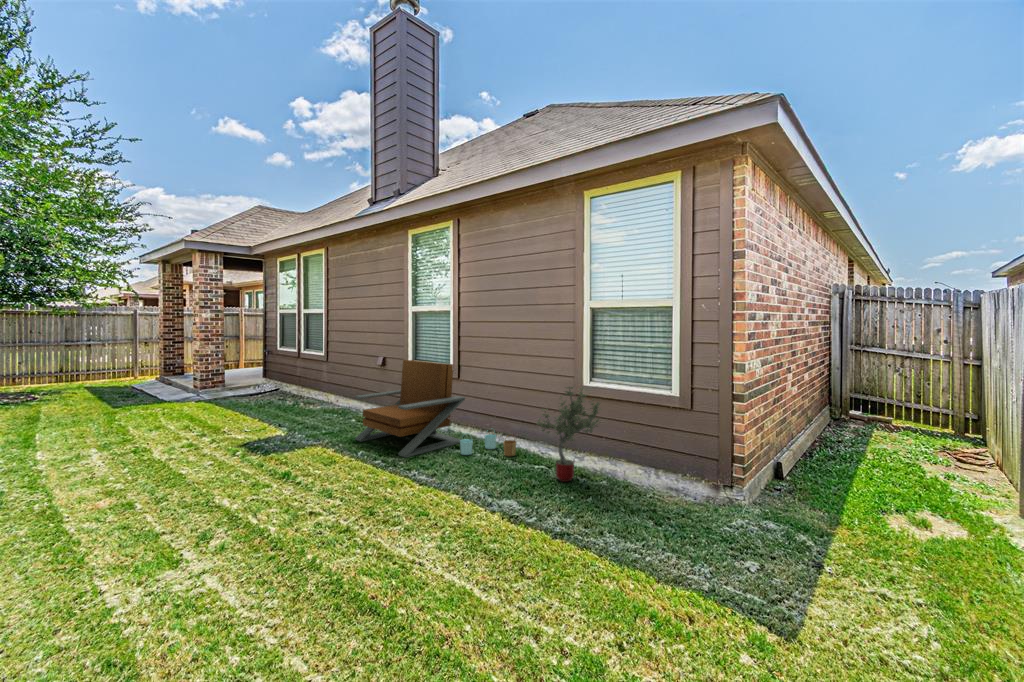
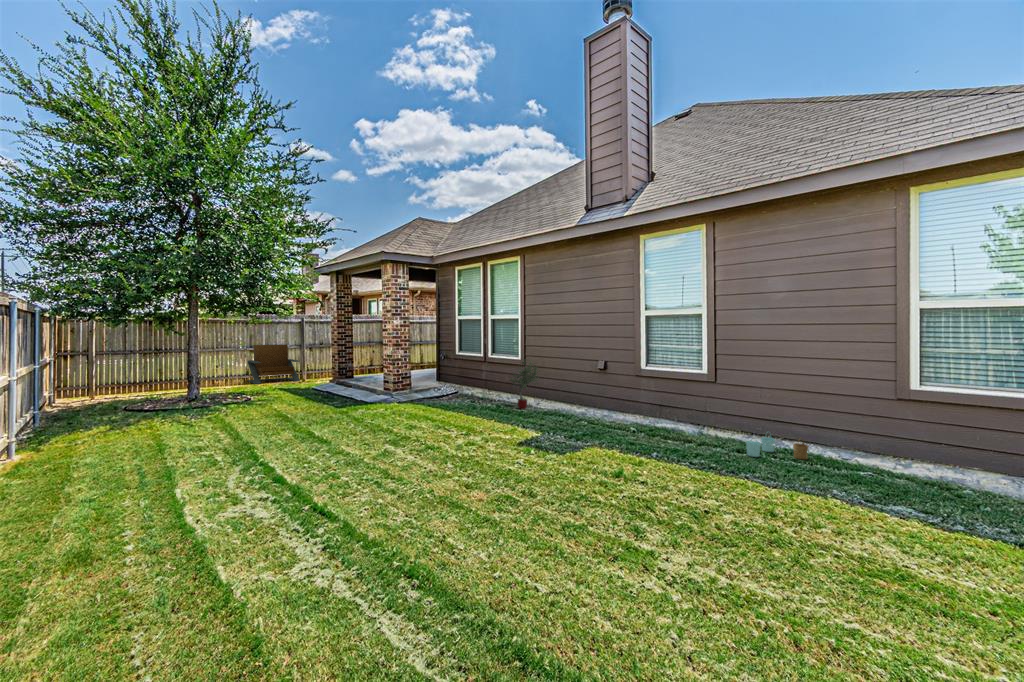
lounge chair: present [355,360,465,457] -> present [247,345,300,384]
potted tree: present [537,387,601,482] -> present [510,359,539,409]

